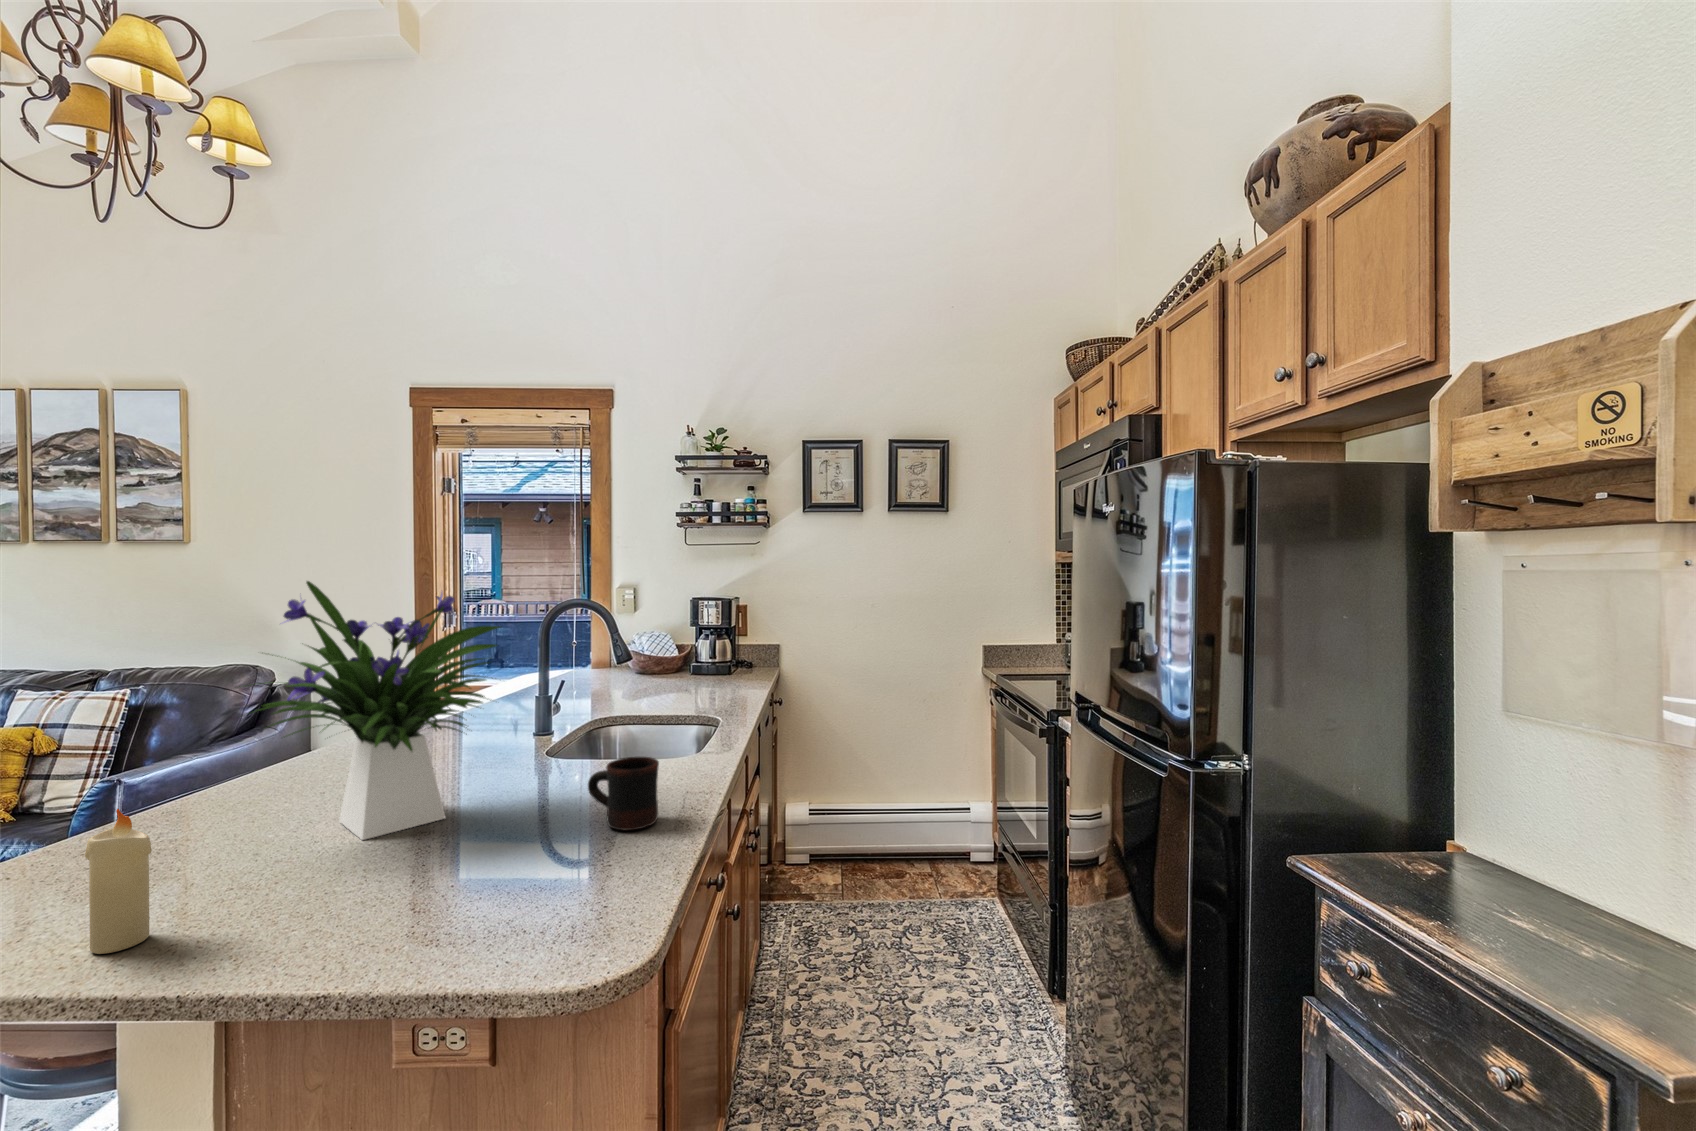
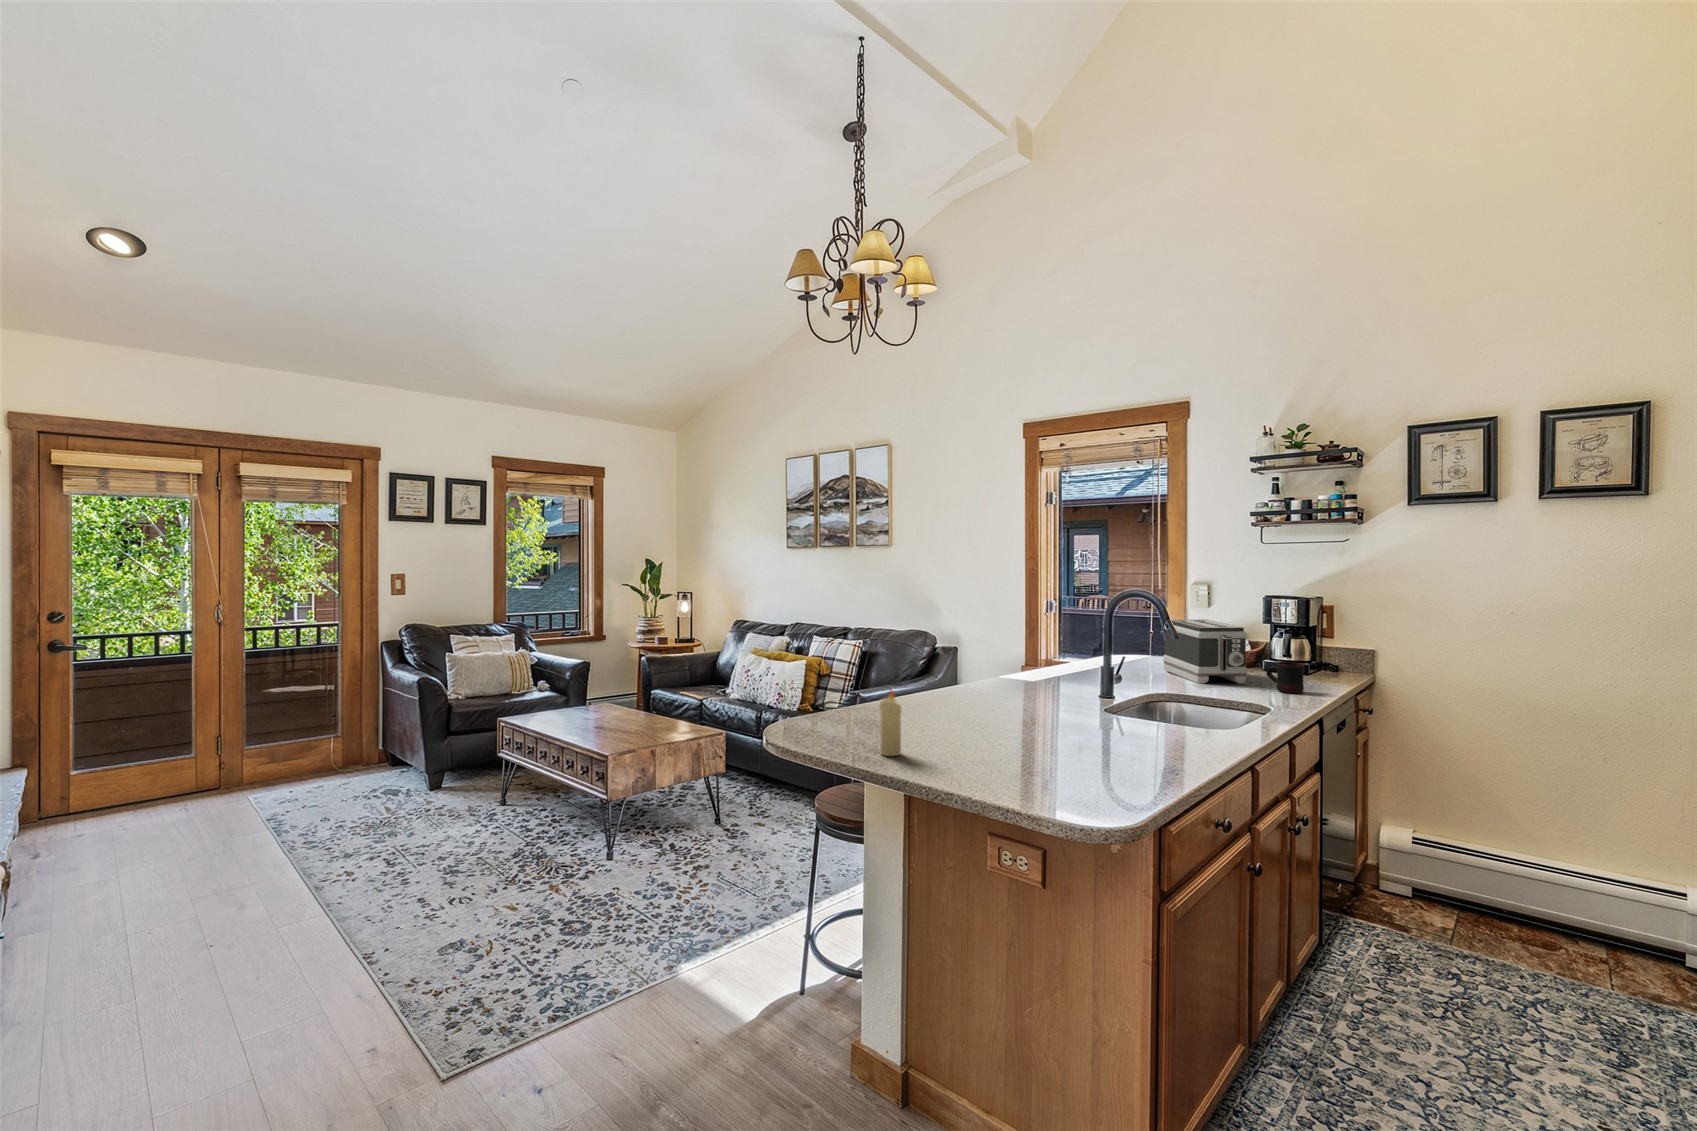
flower arrangement: present [239,581,500,840] -> none [928,577,1075,737]
toaster: none [595,625,684,698] -> present [1163,619,1247,684]
mug: present [588,757,659,830] -> present [1266,662,1304,693]

